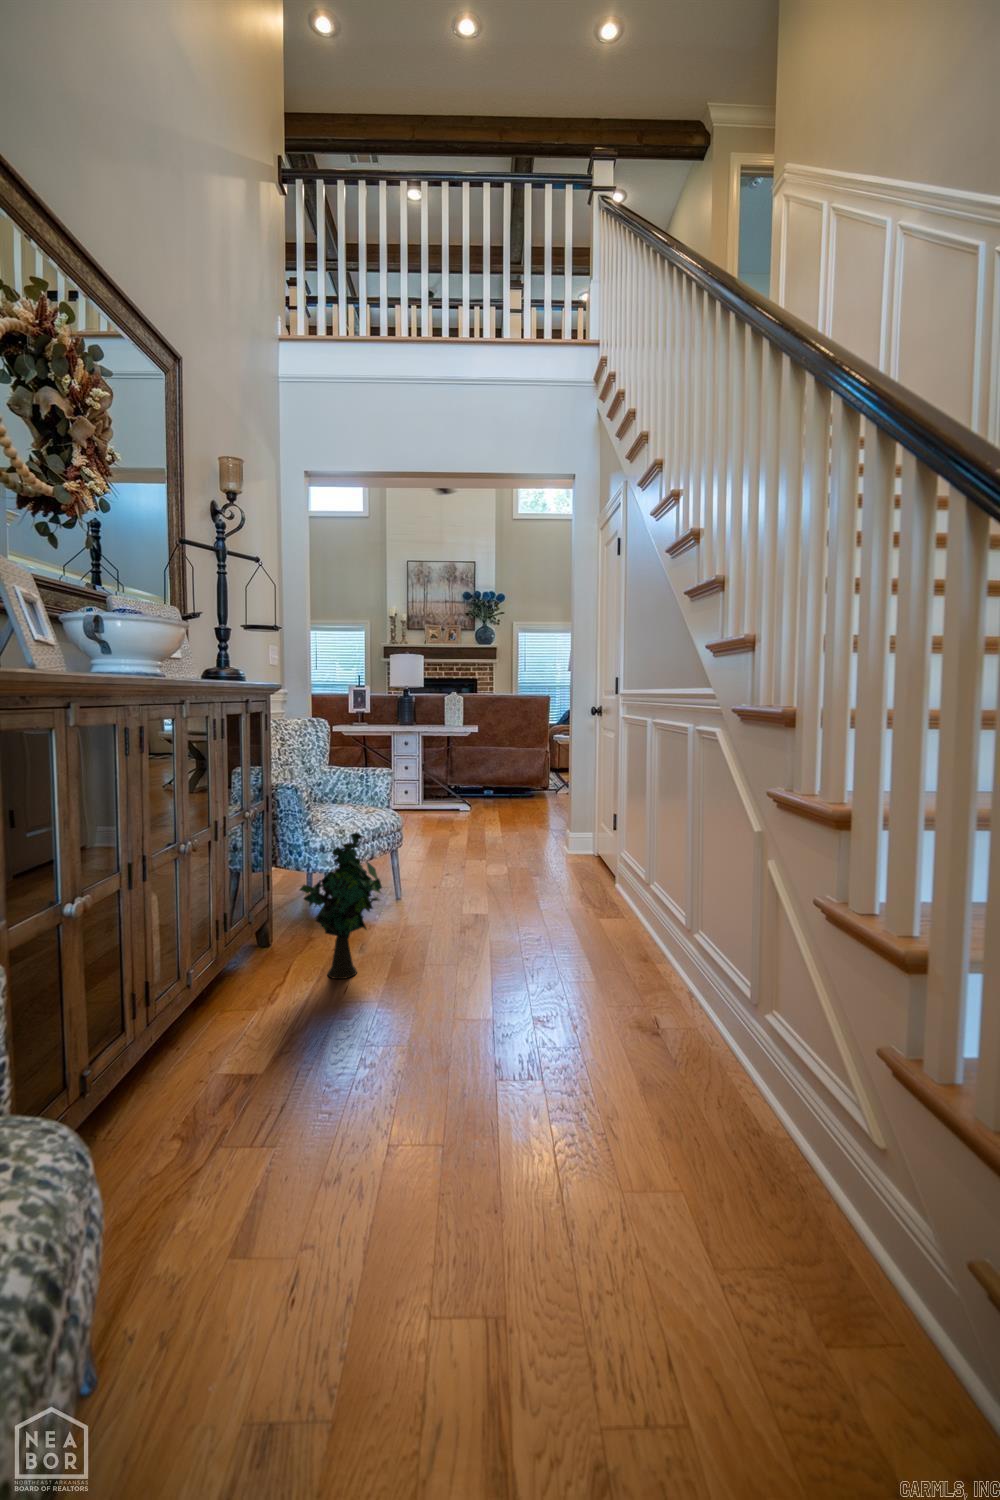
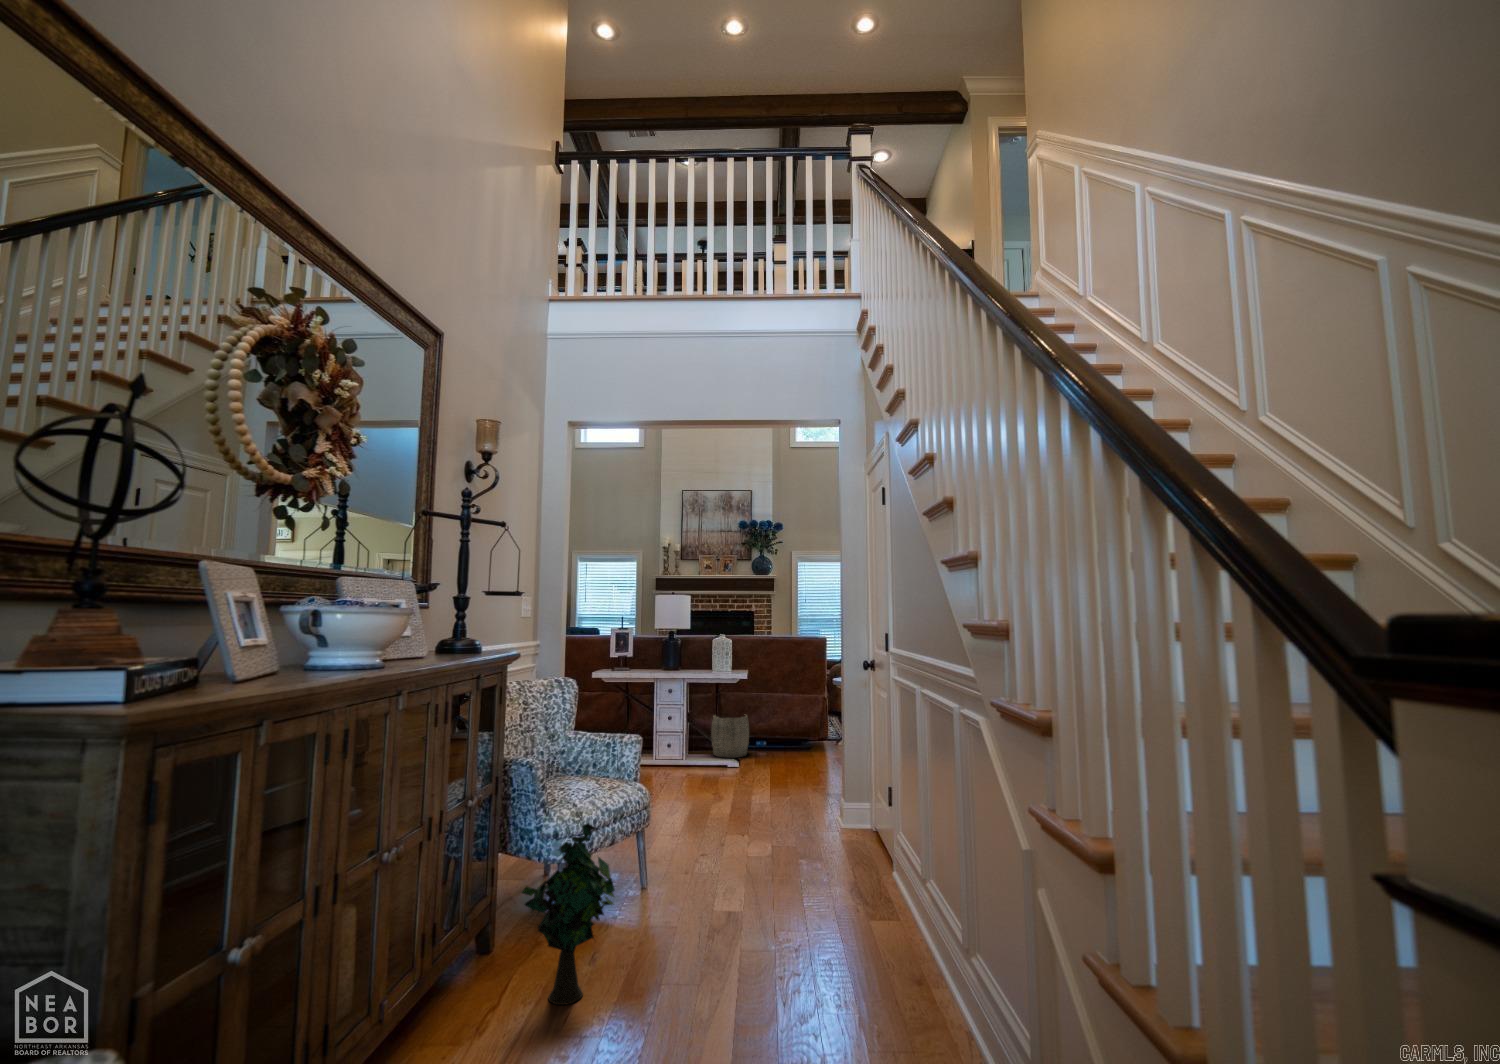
woven basket: none [443,765,477,803] -> present [711,714,749,758]

